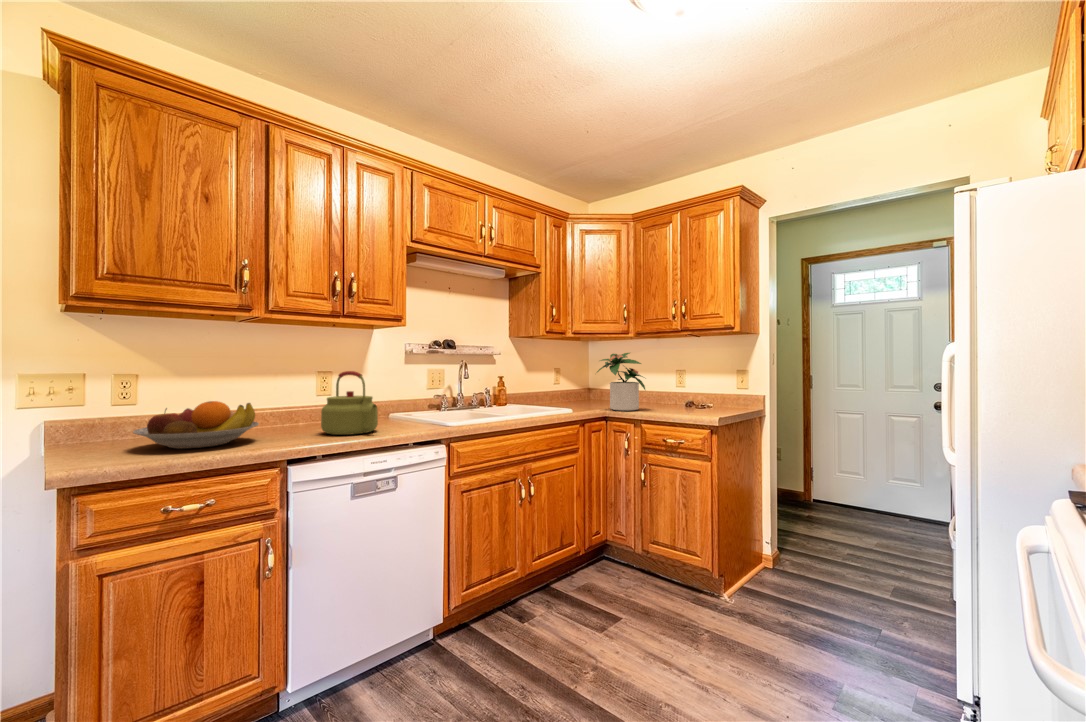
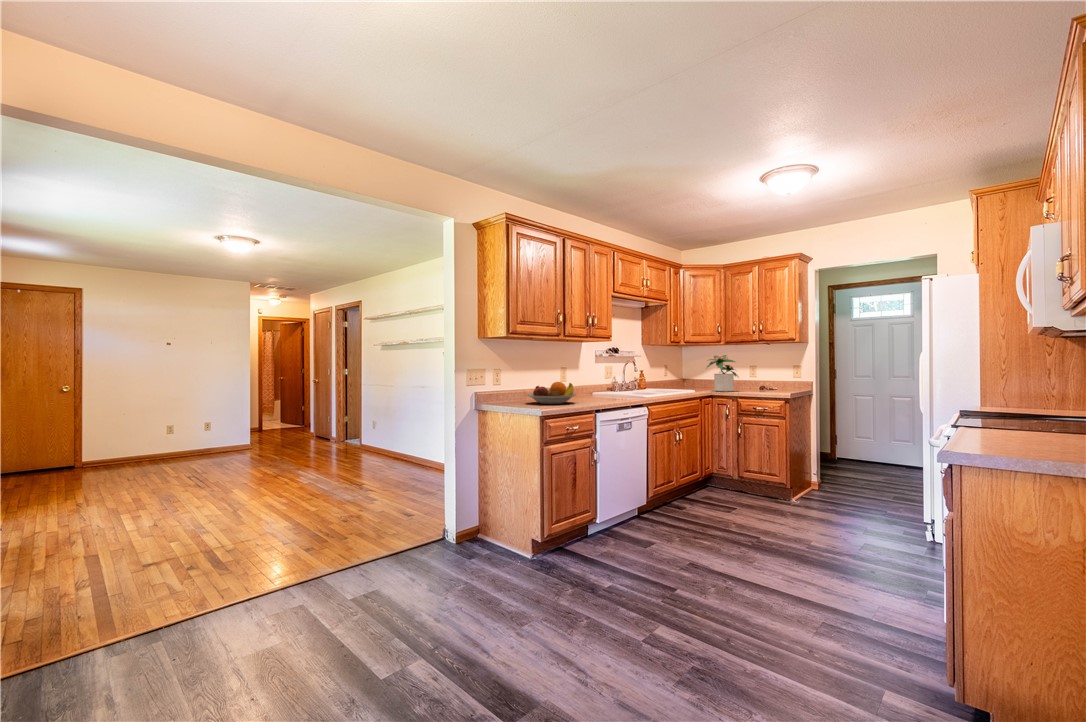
kettle: present [321,371,378,435] -> none [589,367,624,400]

